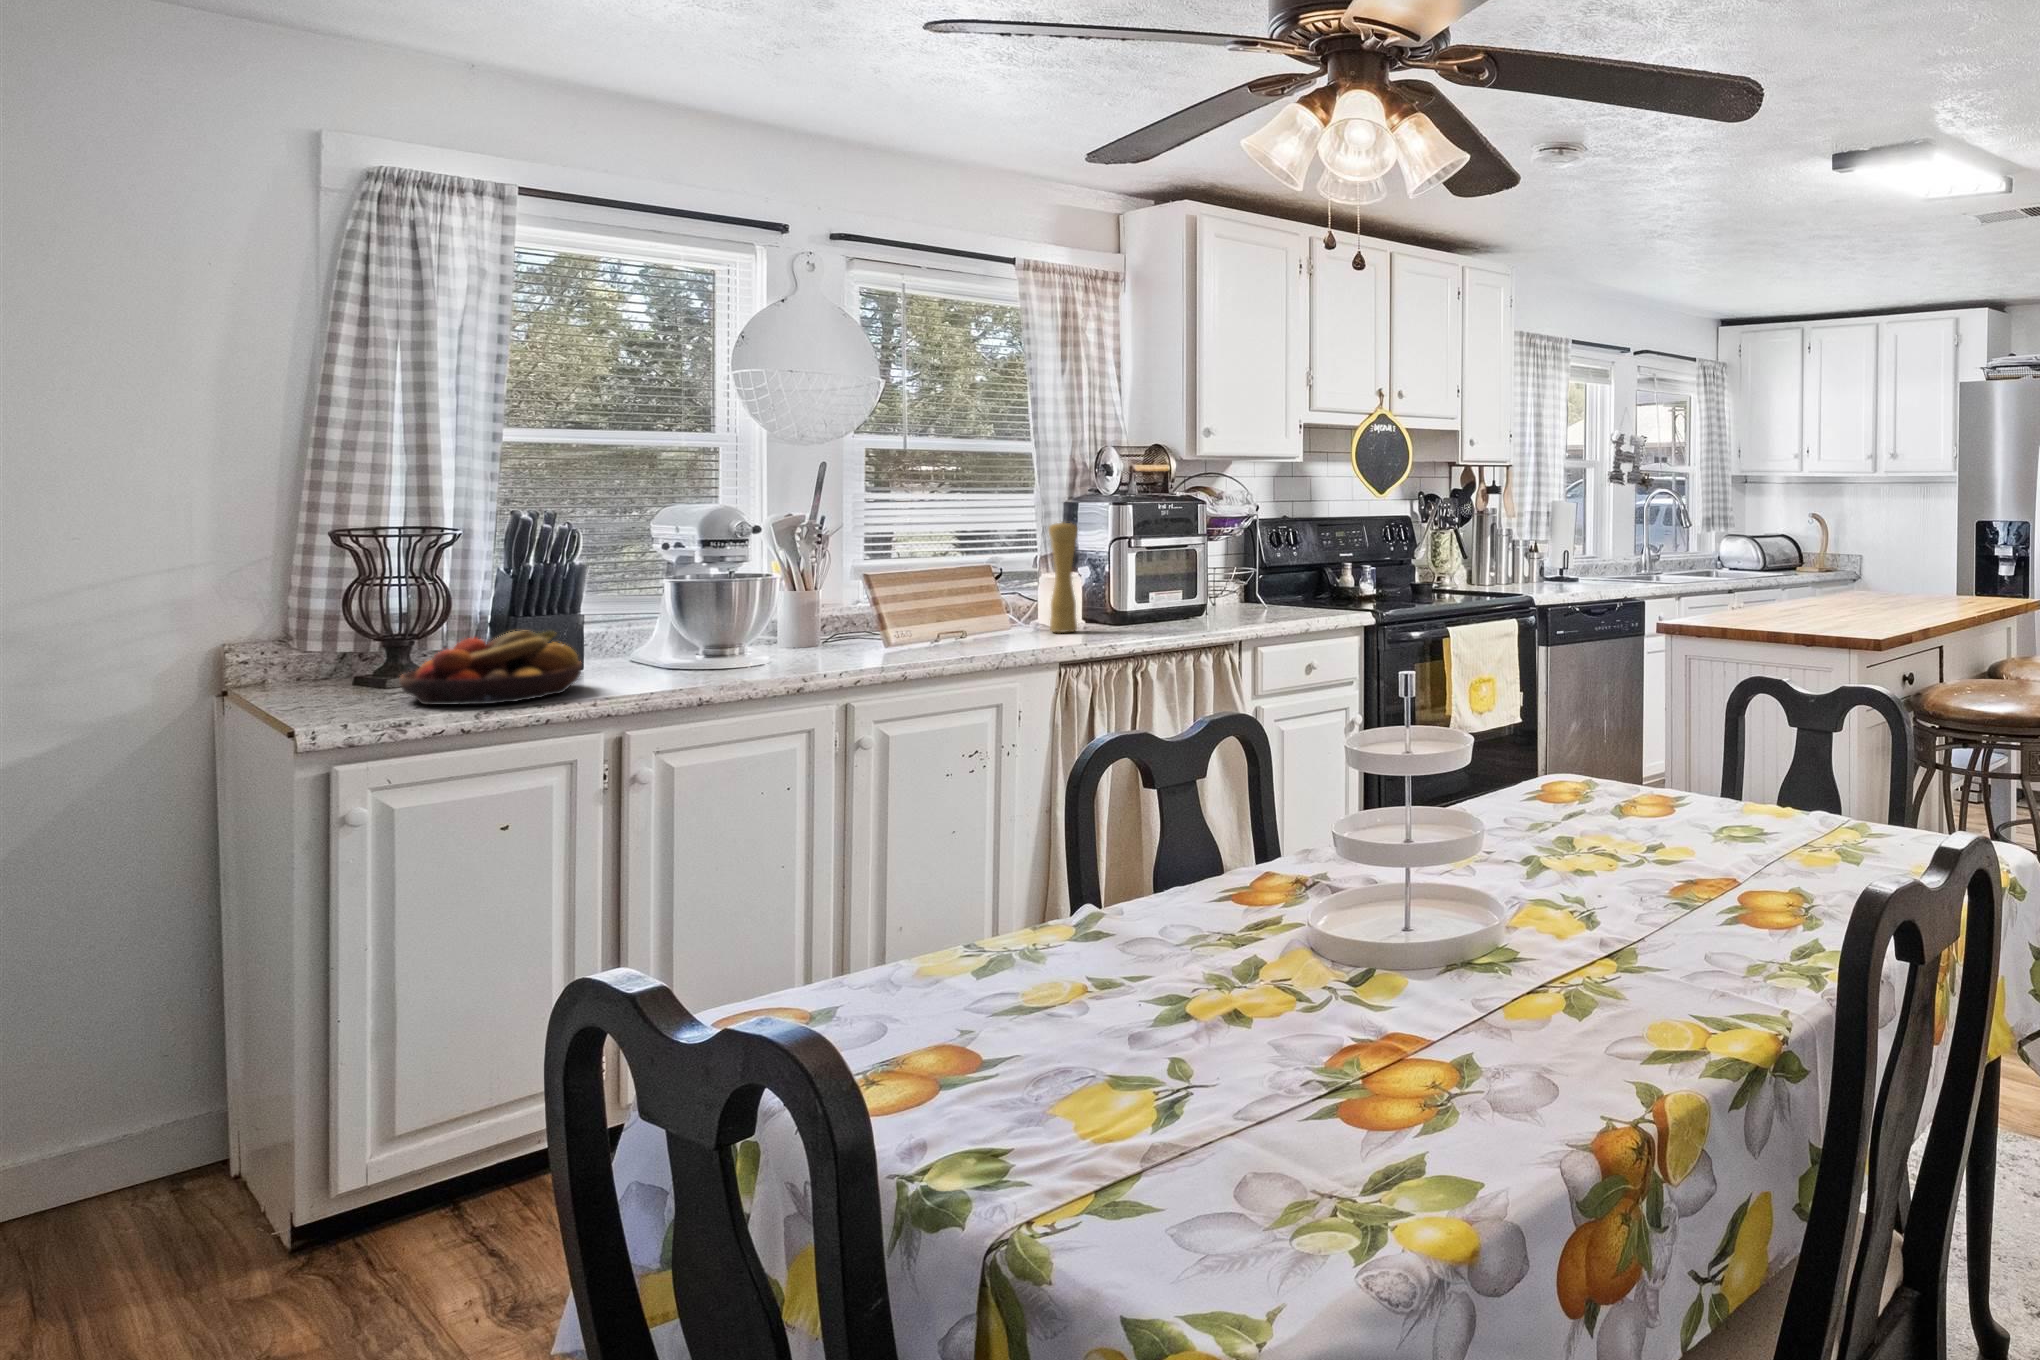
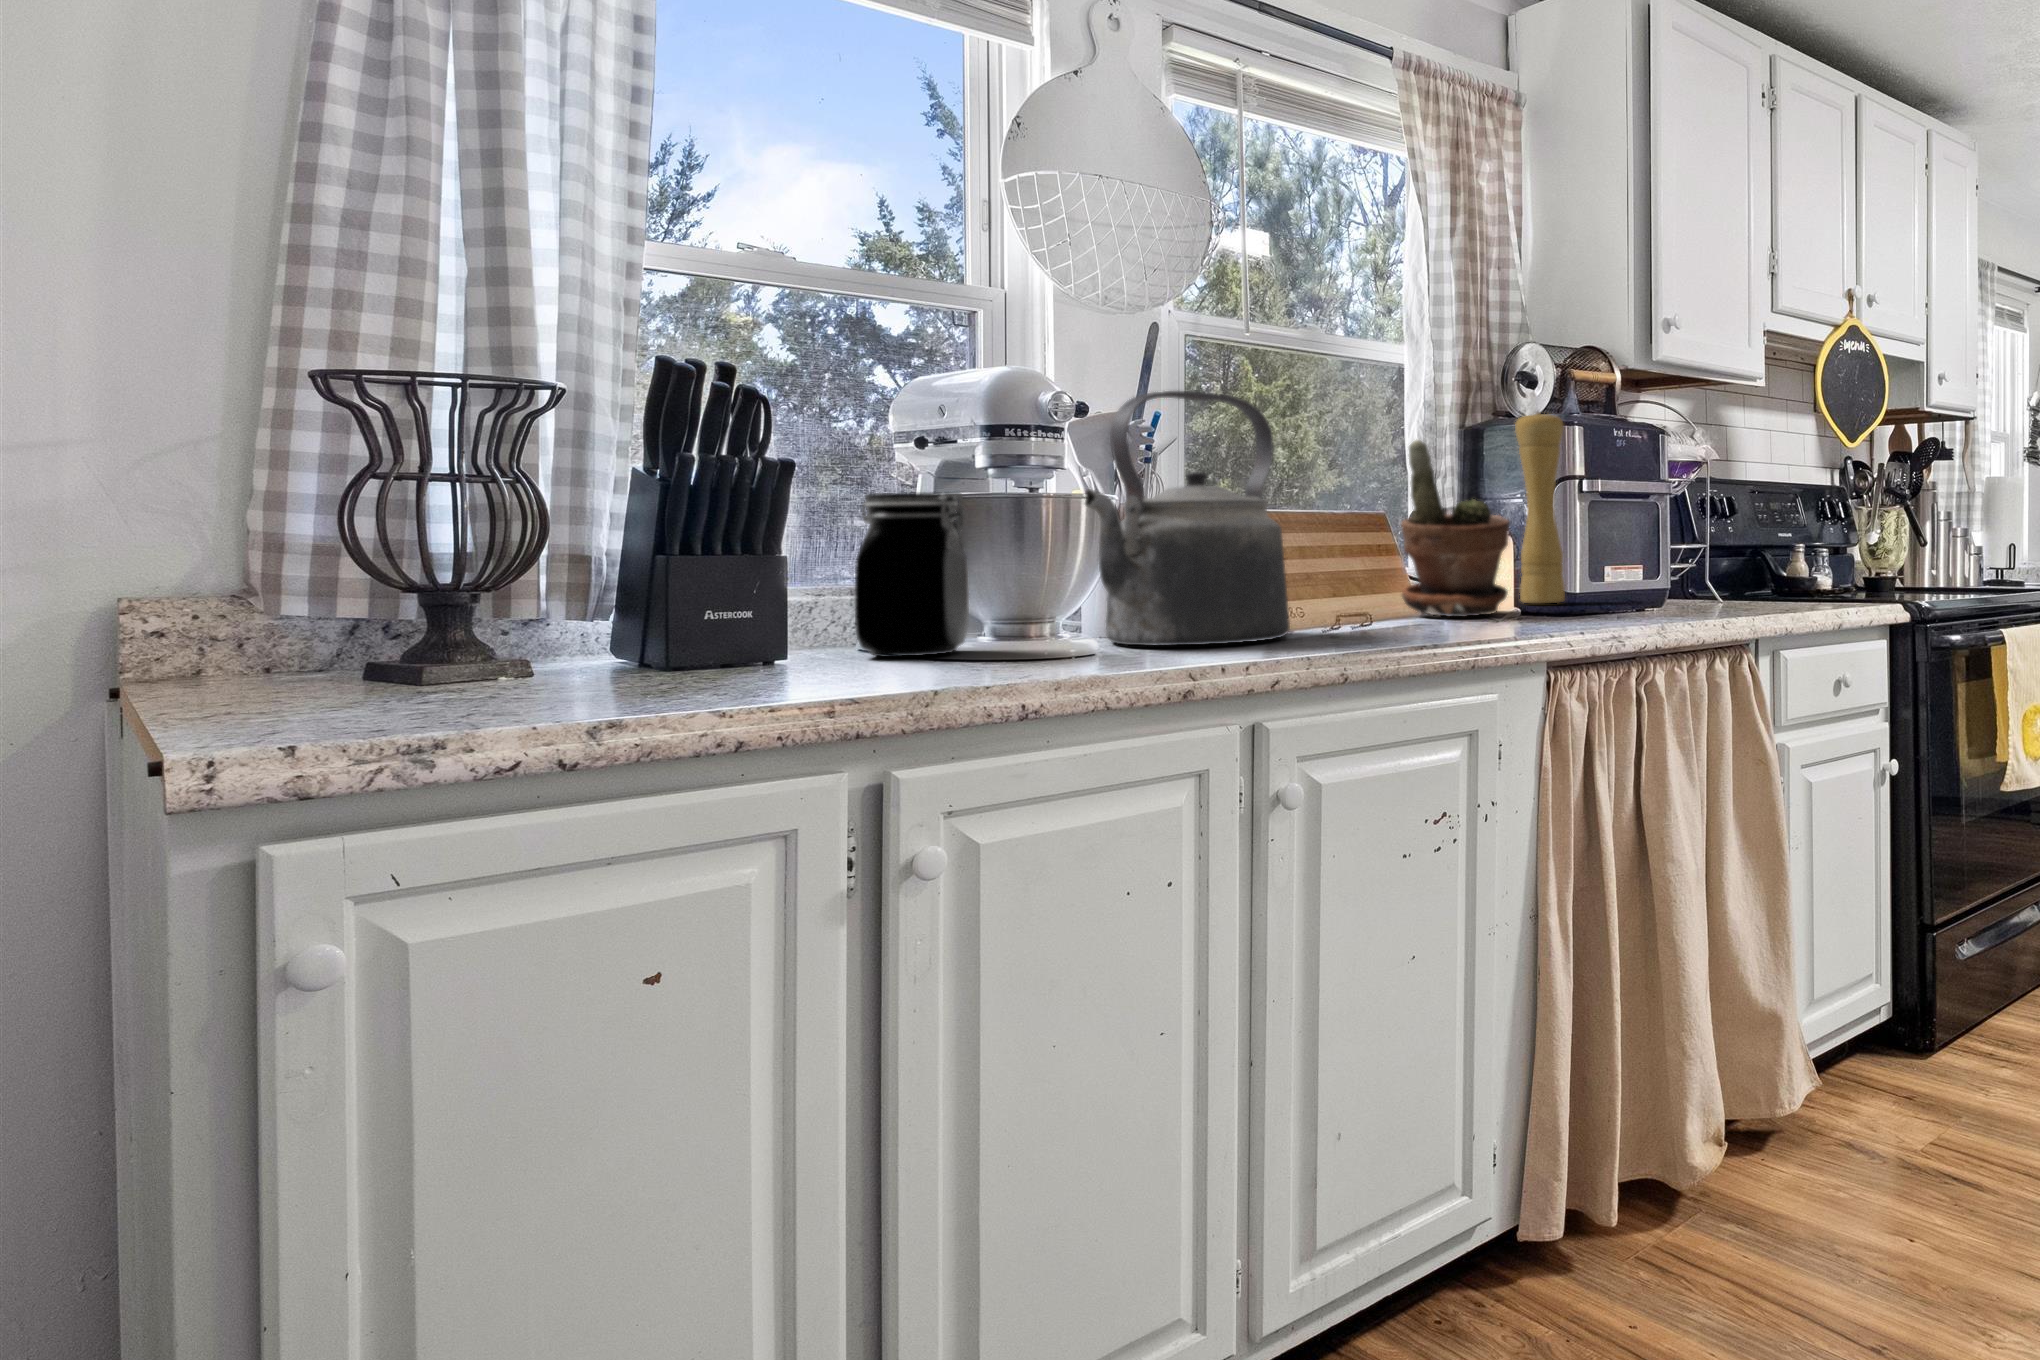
kettle: none [749,530,873,666] -> present [1085,391,1290,646]
potted plant: none [961,545,1027,644] -> present [1401,440,1510,616]
jar: none [621,586,687,672] -> present [855,492,969,657]
fruit bowl: present [399,630,582,705] -> none [431,557,795,708]

